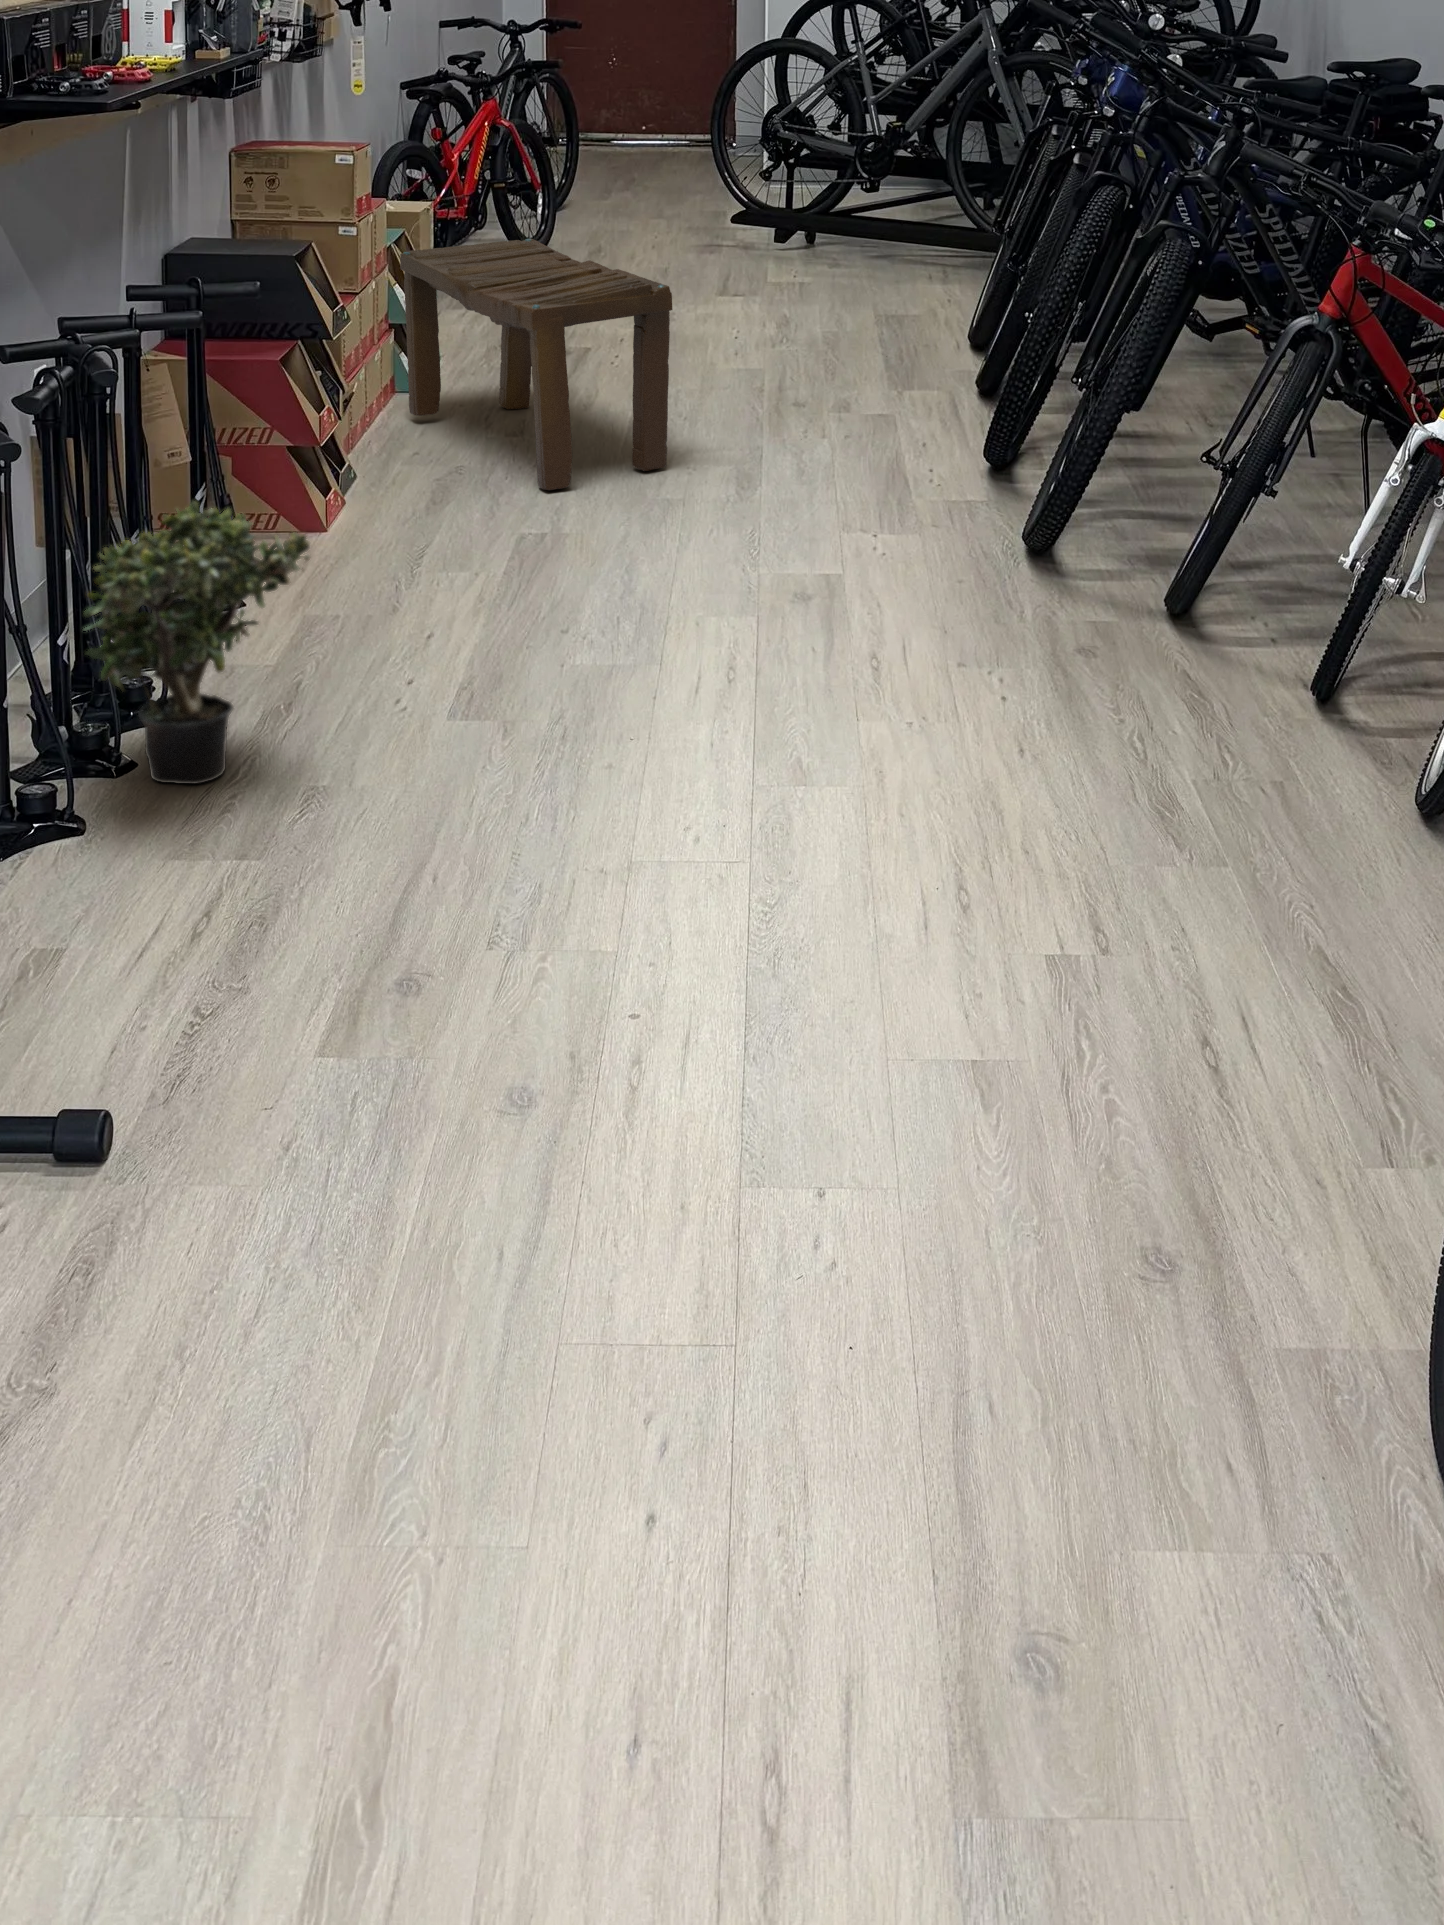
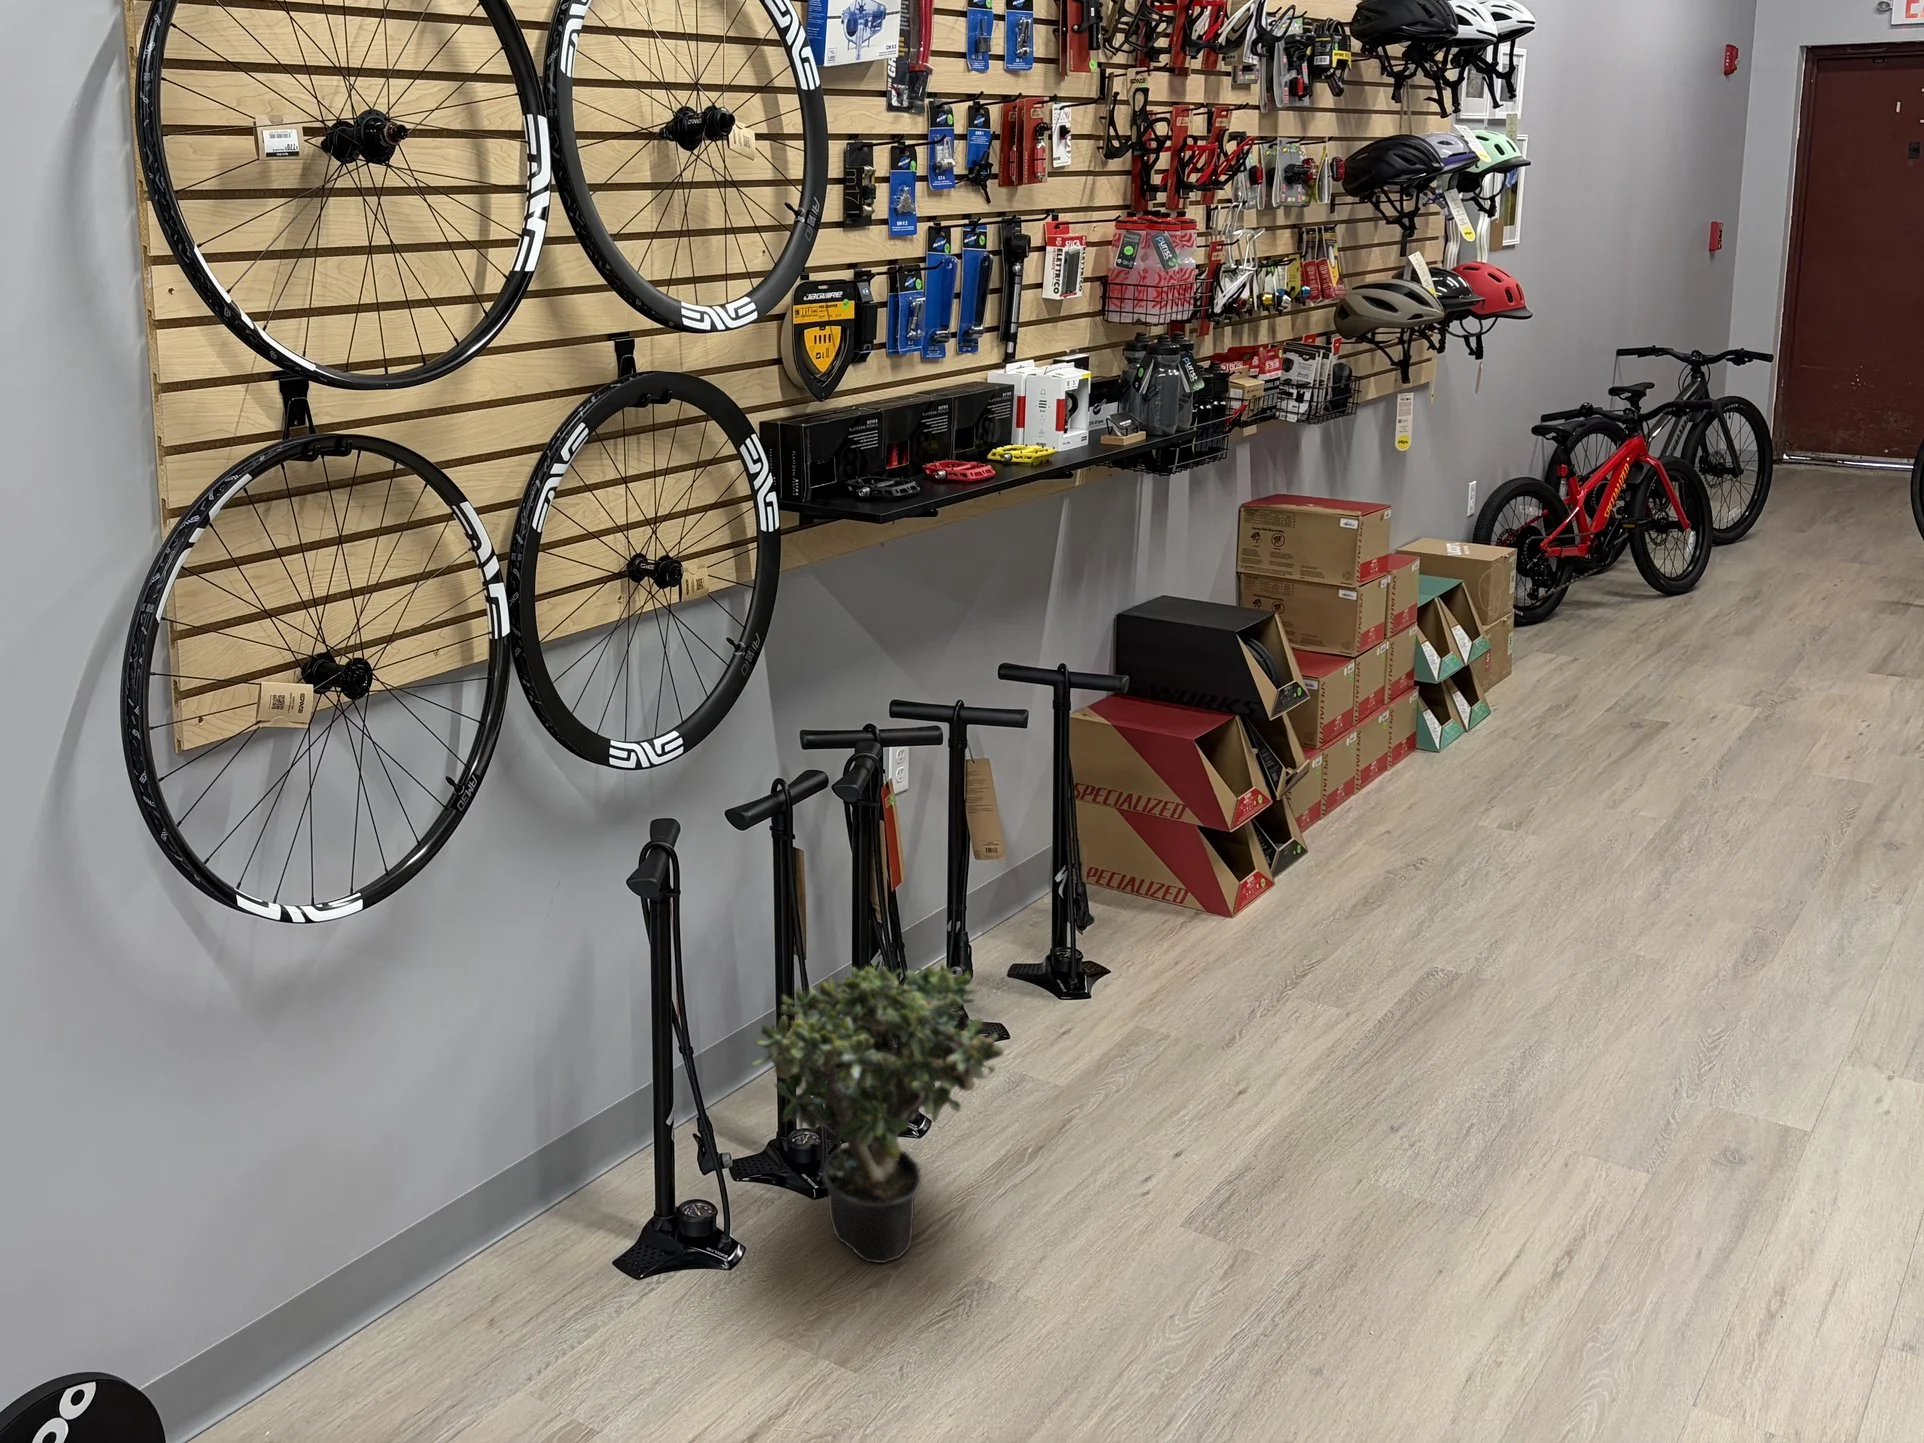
bench: present [400,239,672,490] -> none [1418,615,1732,933]

